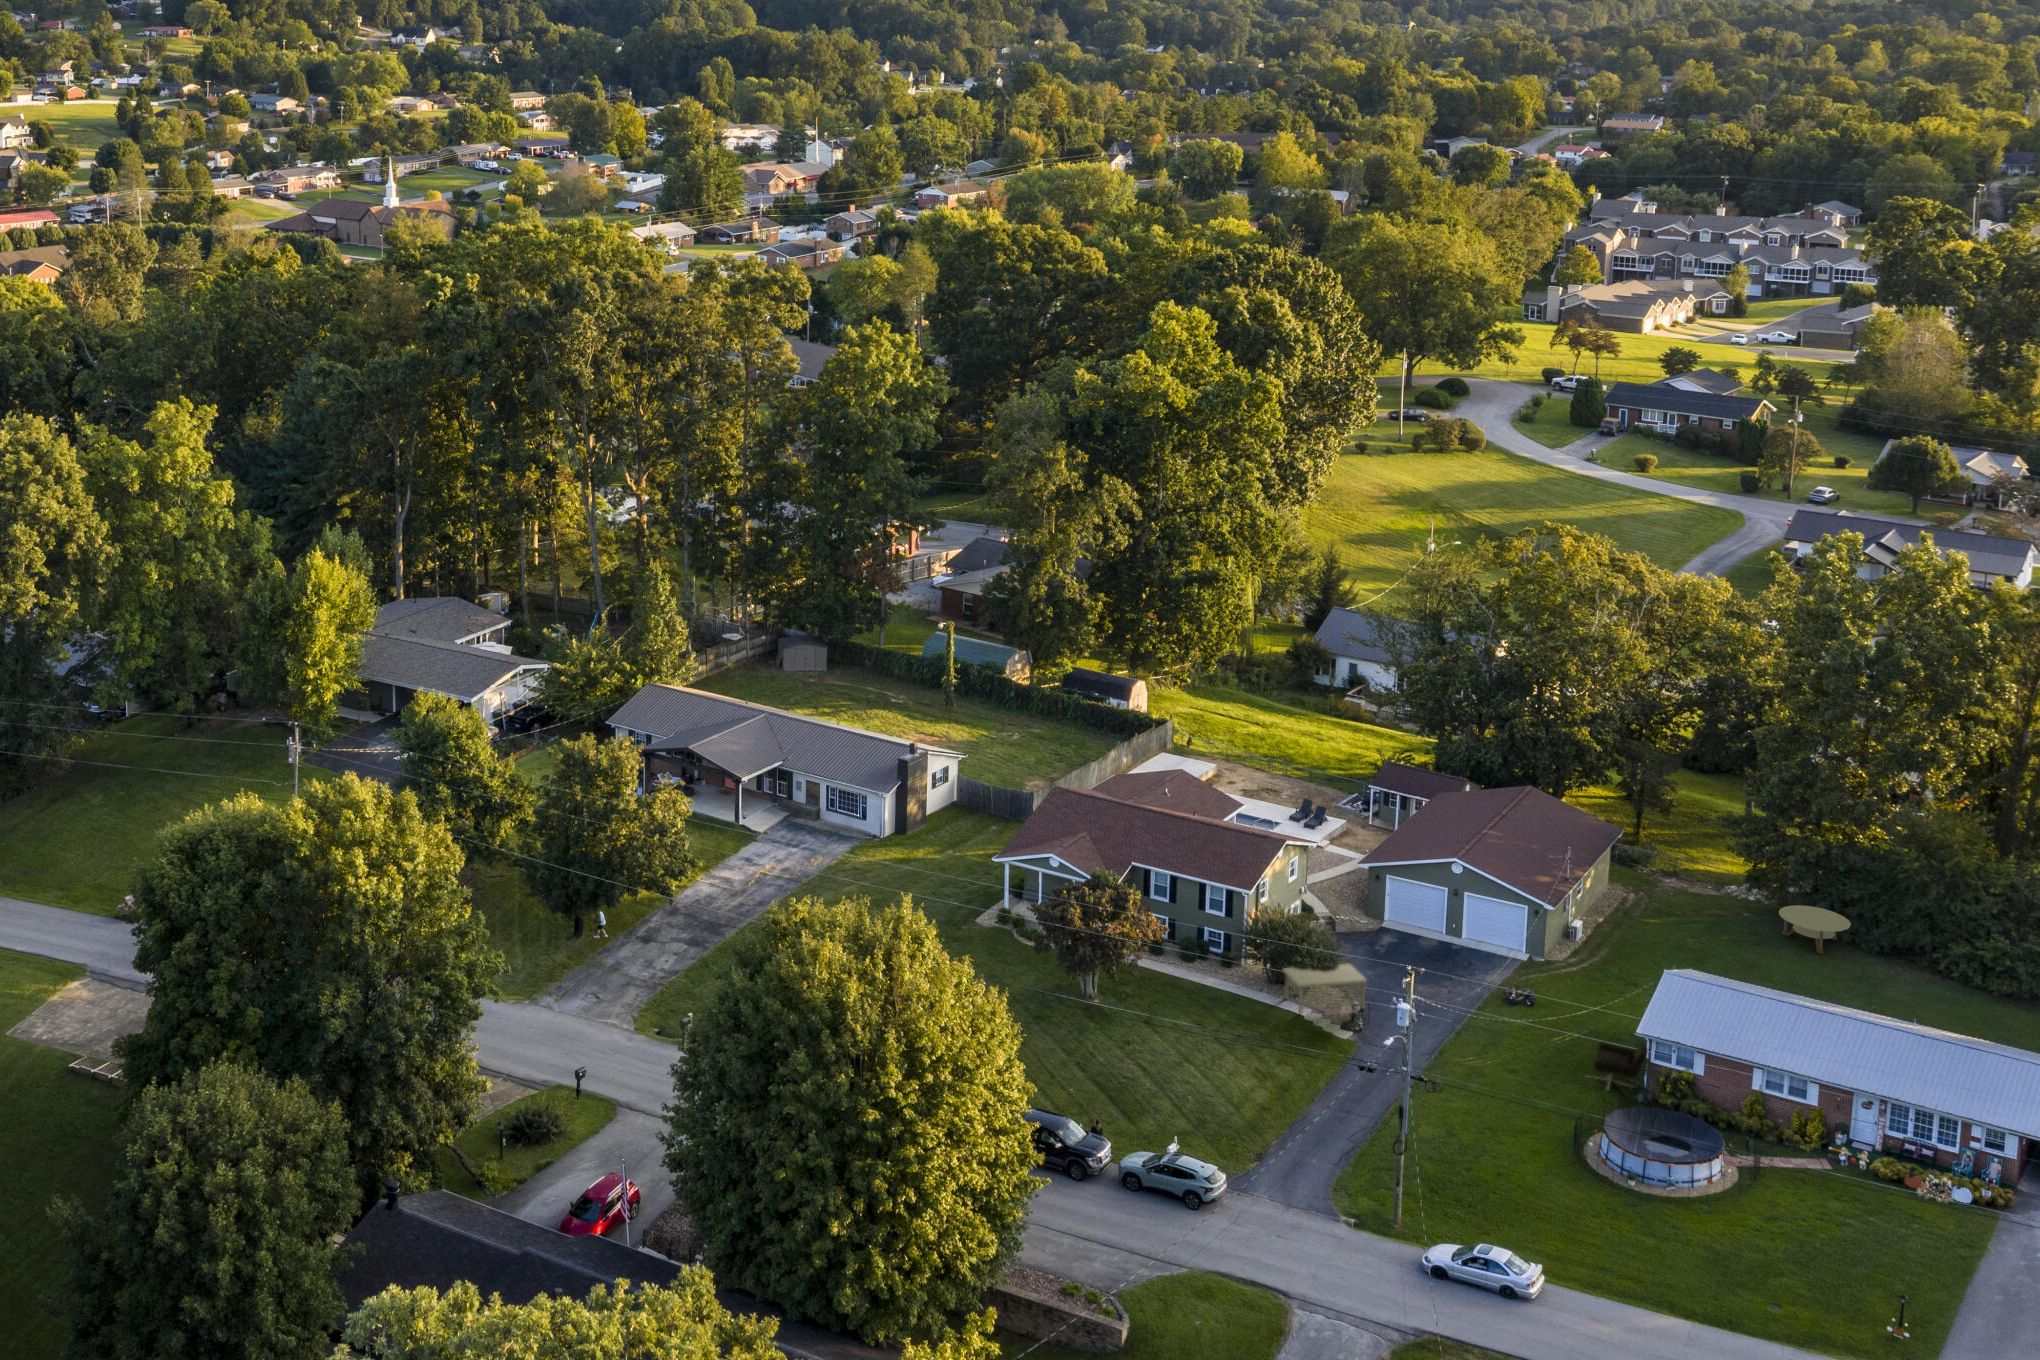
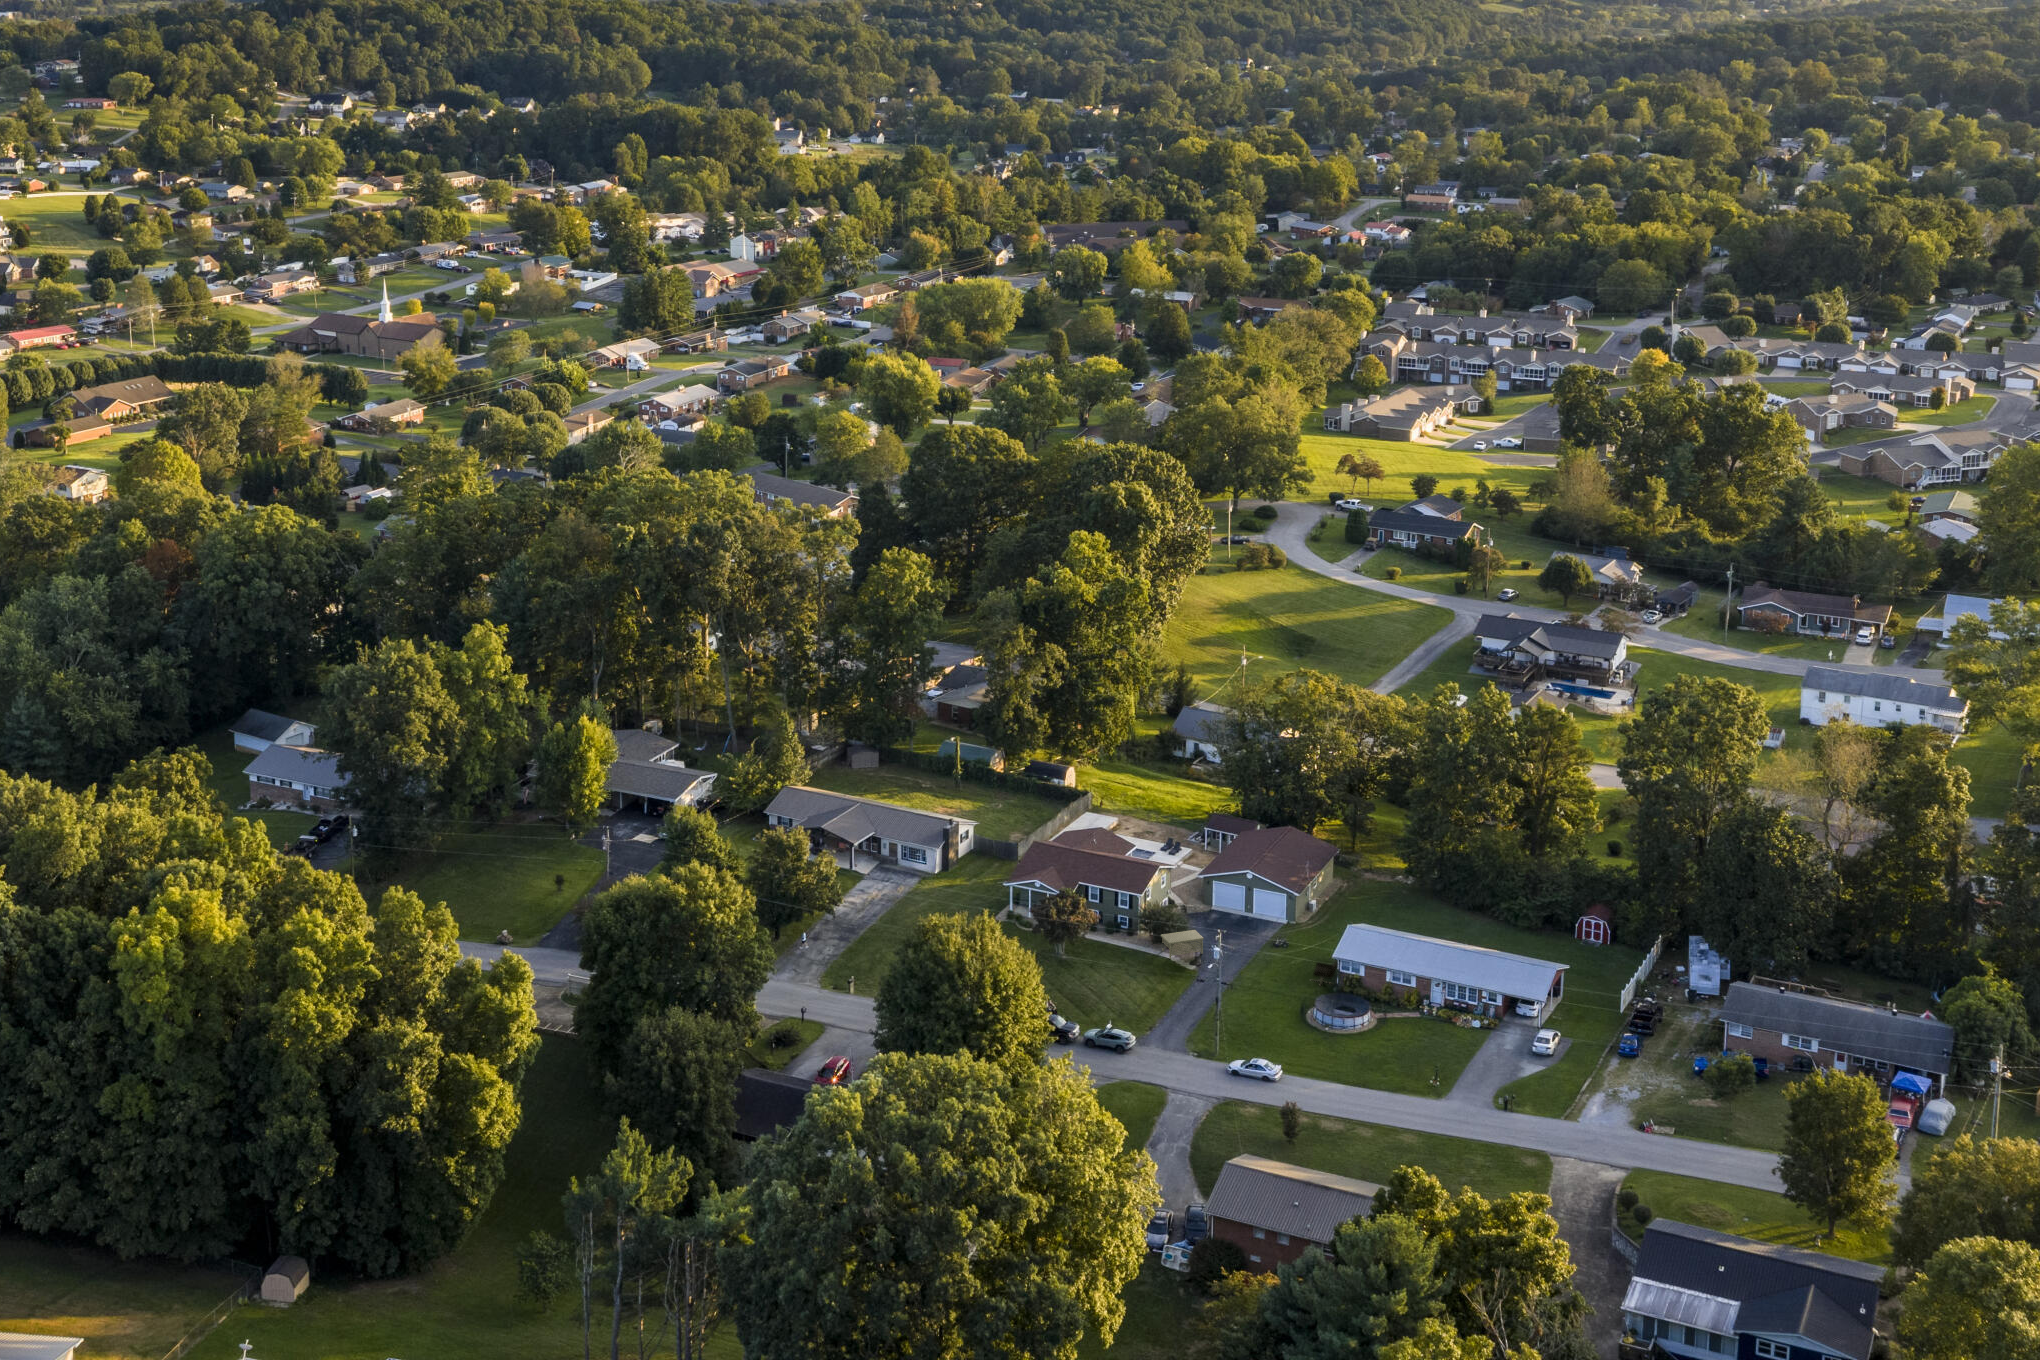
round table: present [1779,905,1851,954] -> none [1411,884,1445,909]

